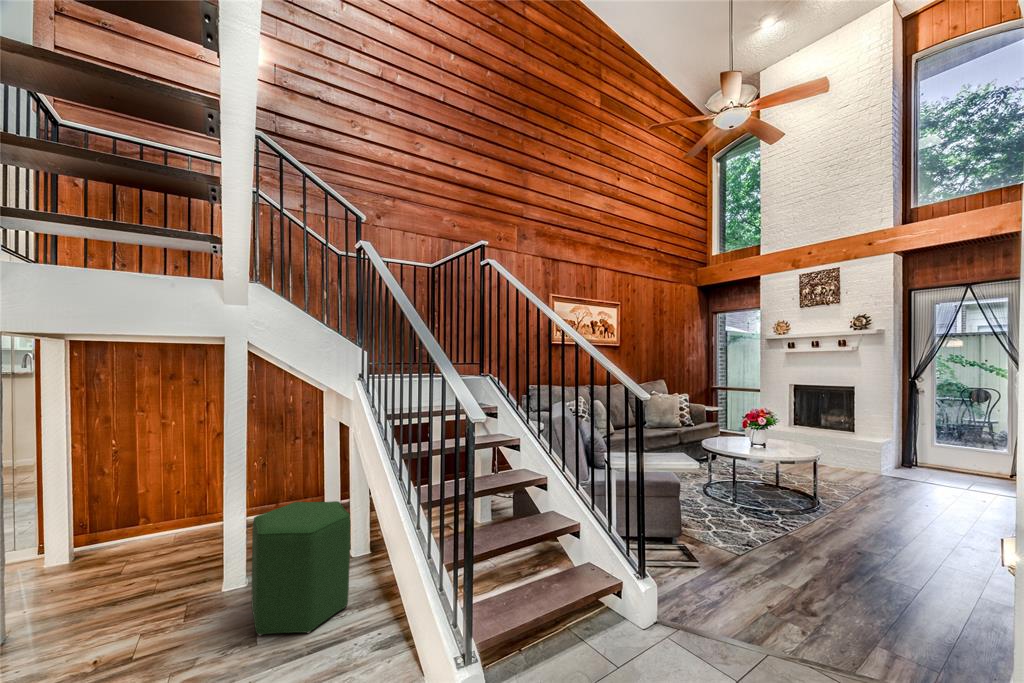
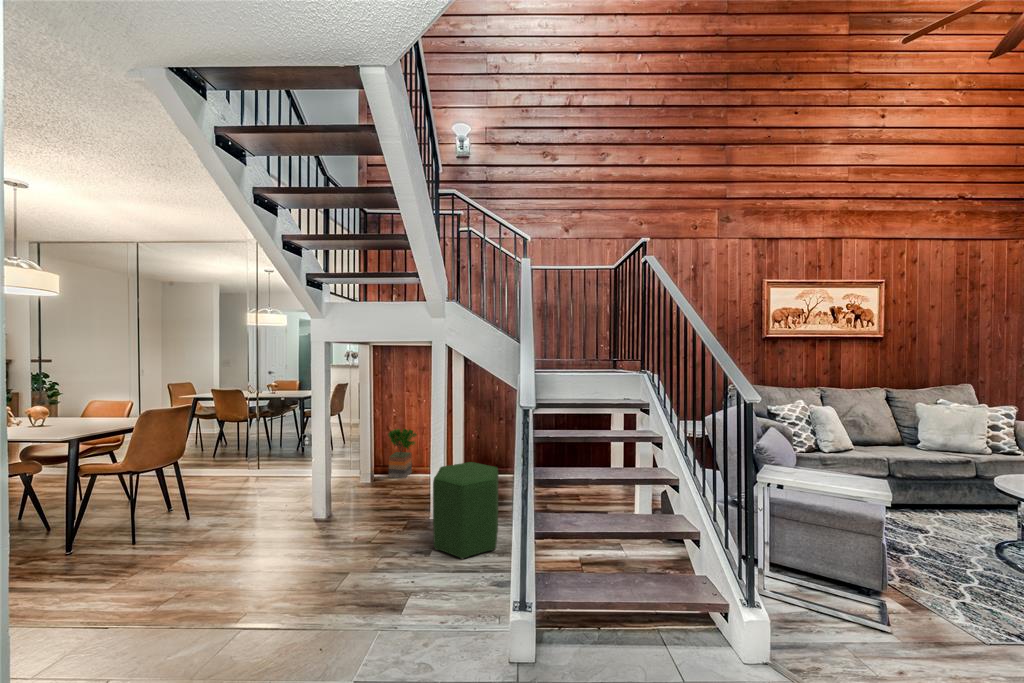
potted tree: none [88,478,152,563] -> present [388,429,417,478]

